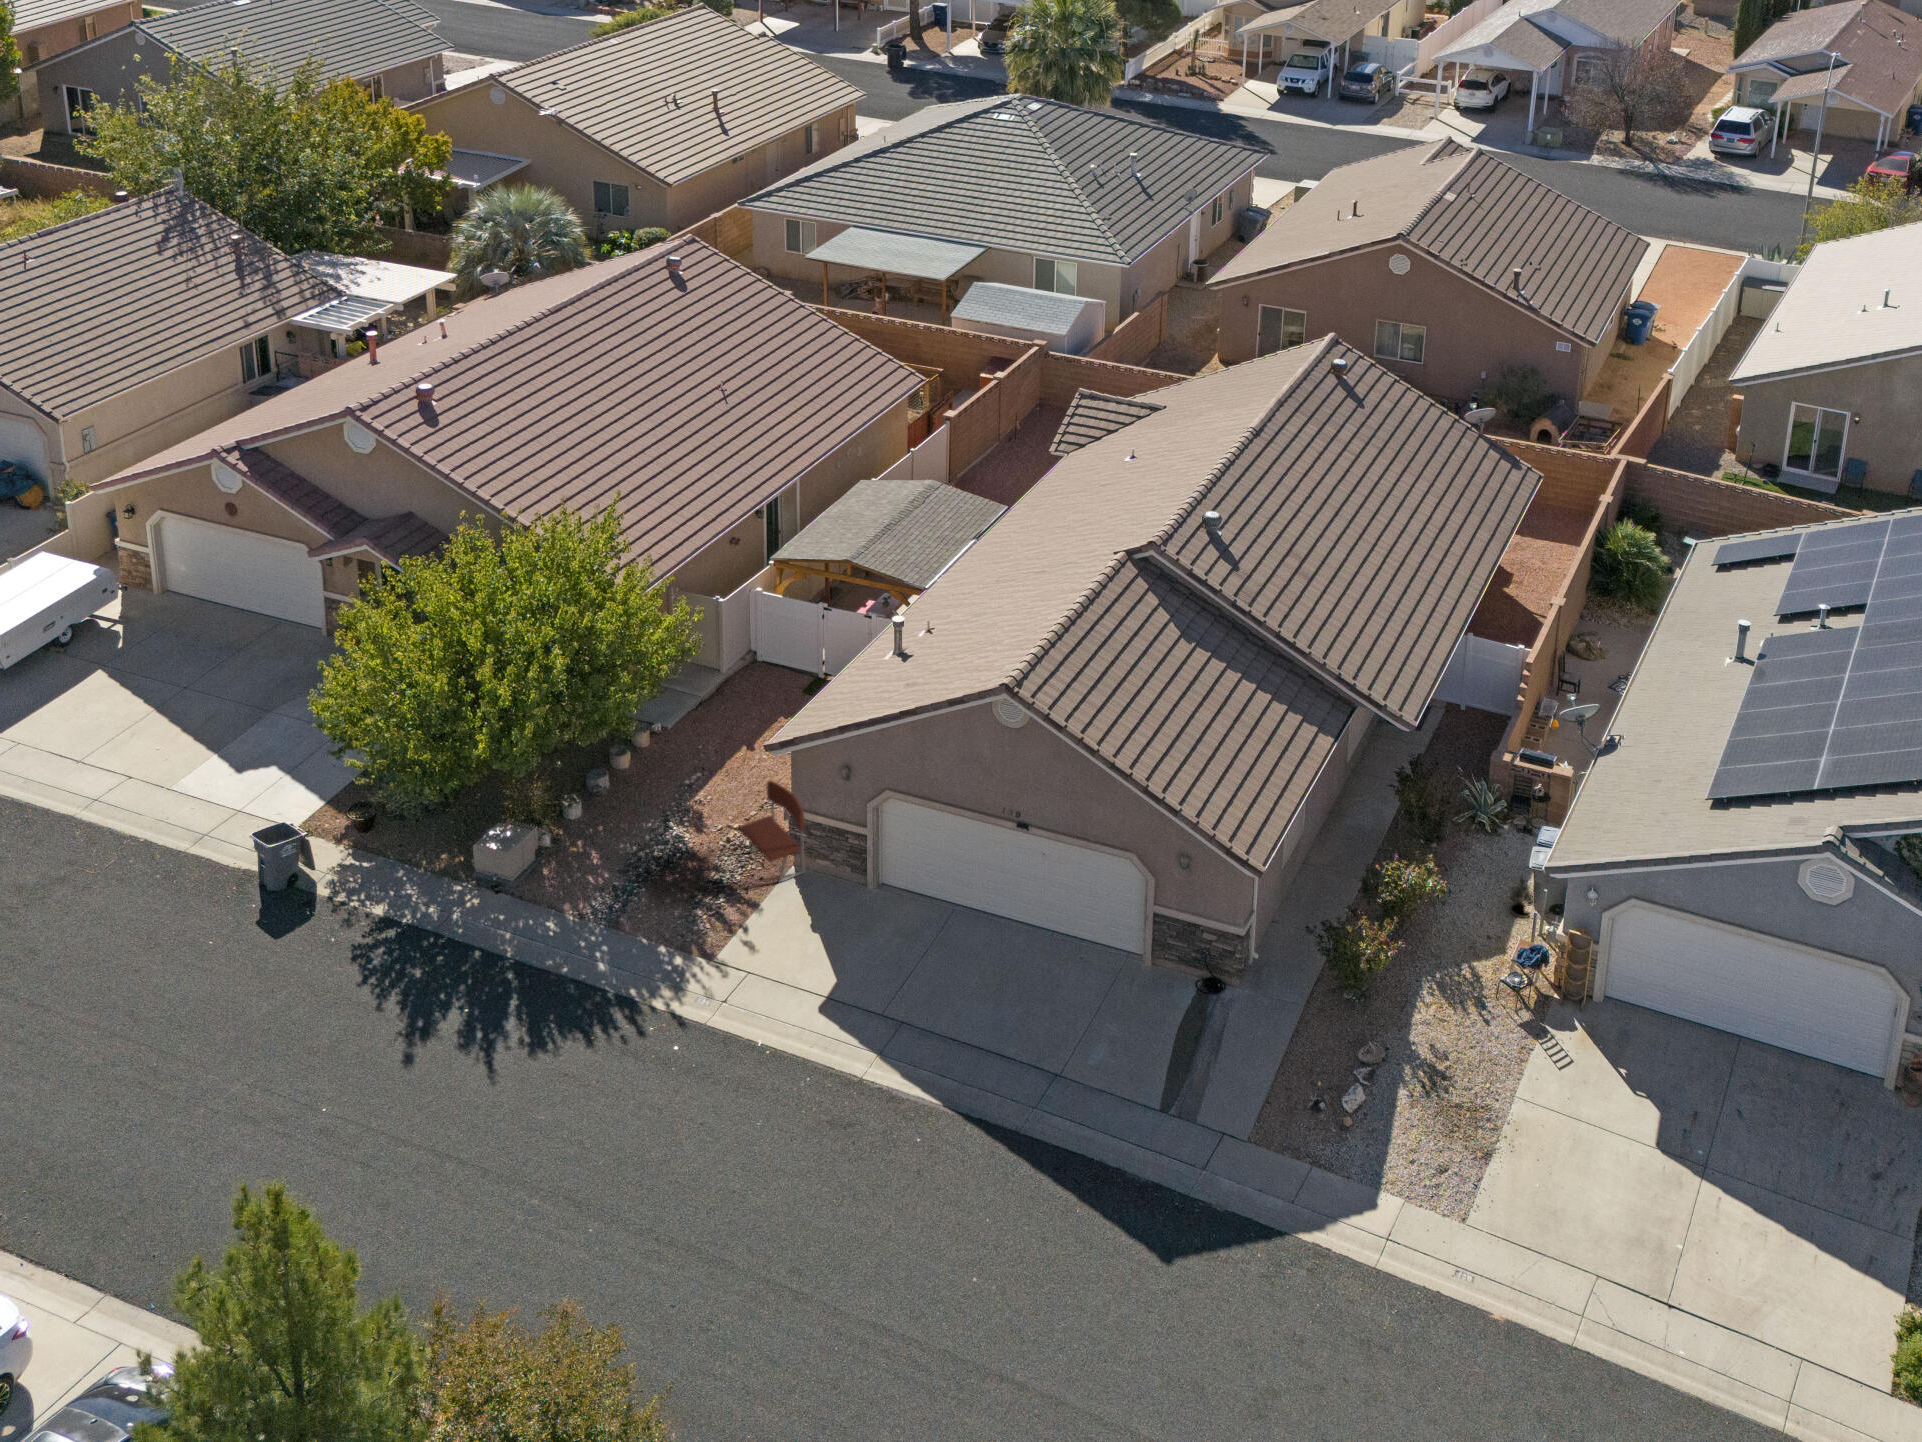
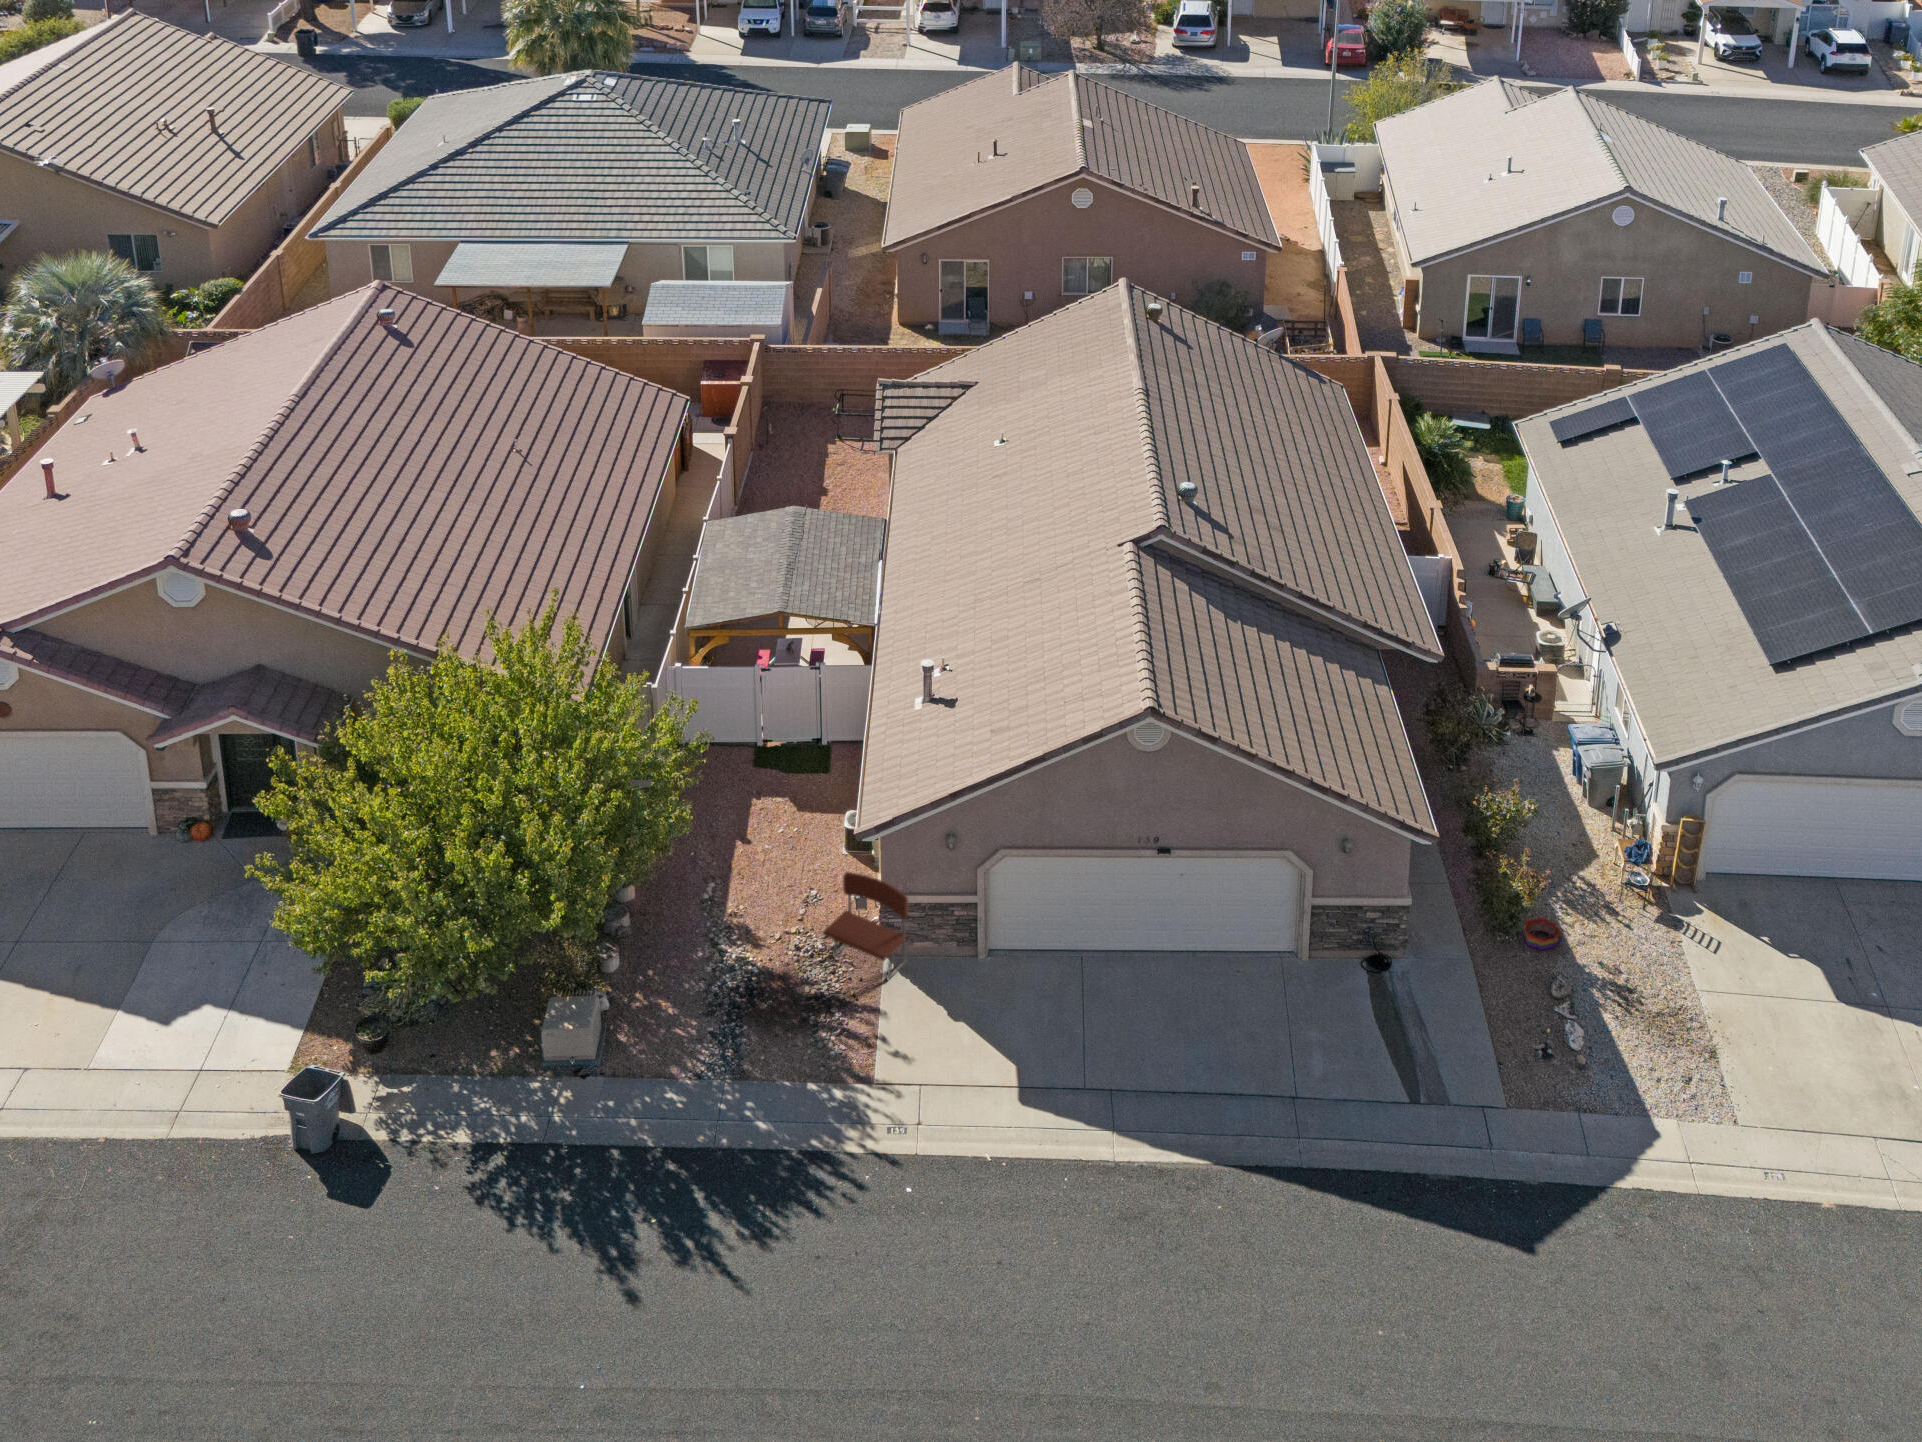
potted tree: present [1509,875,1535,918] -> none [1565,777,1593,819]
storage bin: none [1370,988,1408,1020] -> present [1524,918,1562,950]

